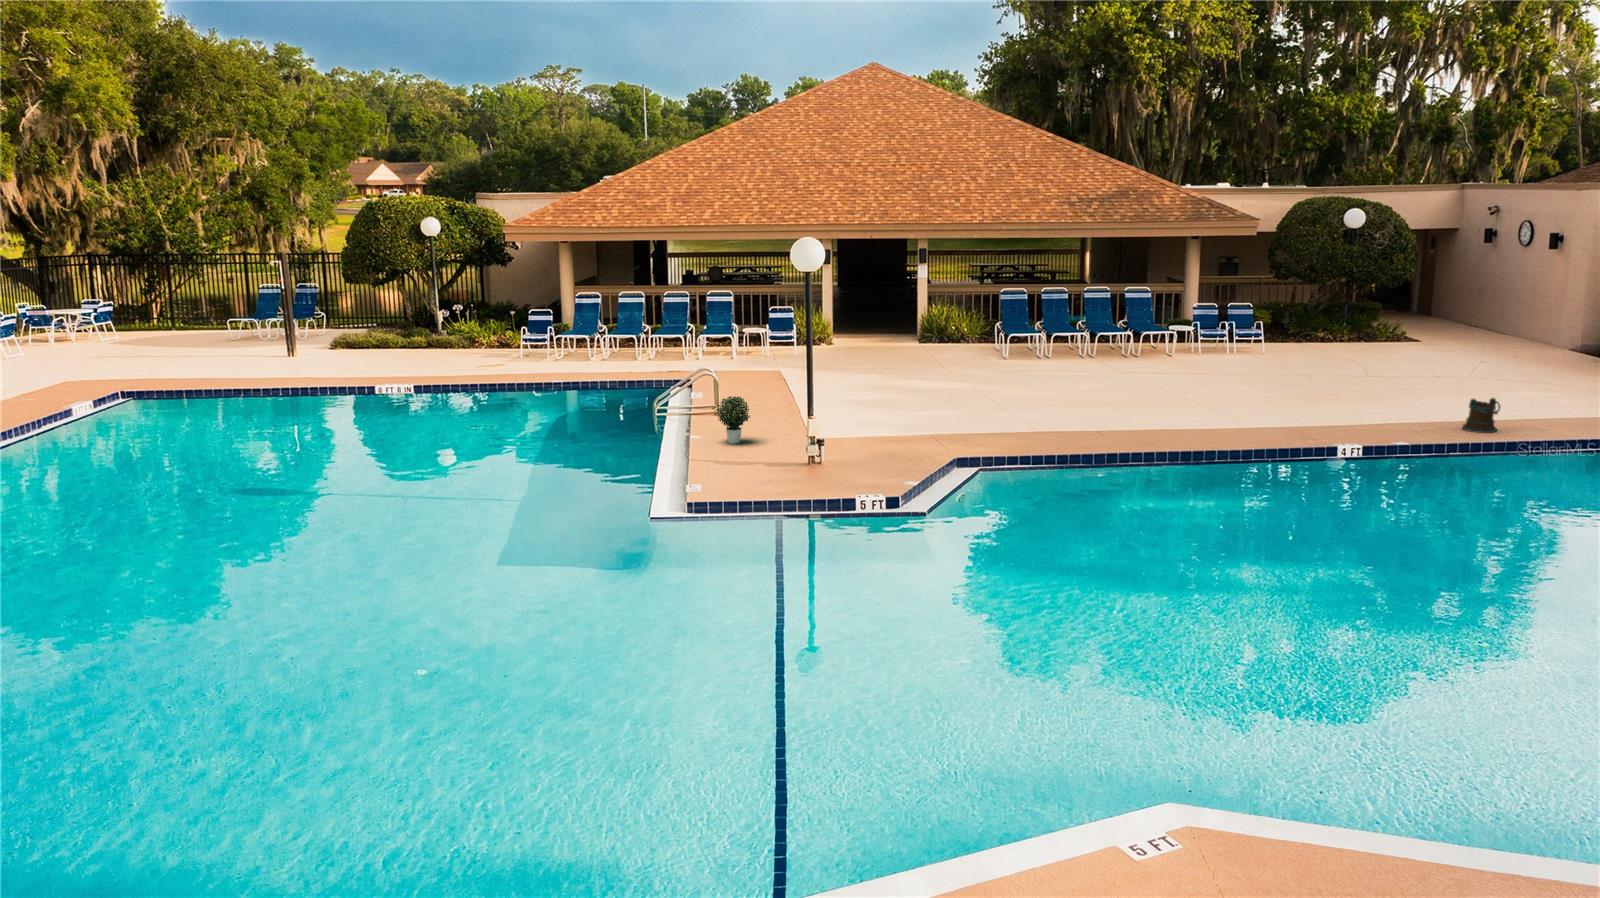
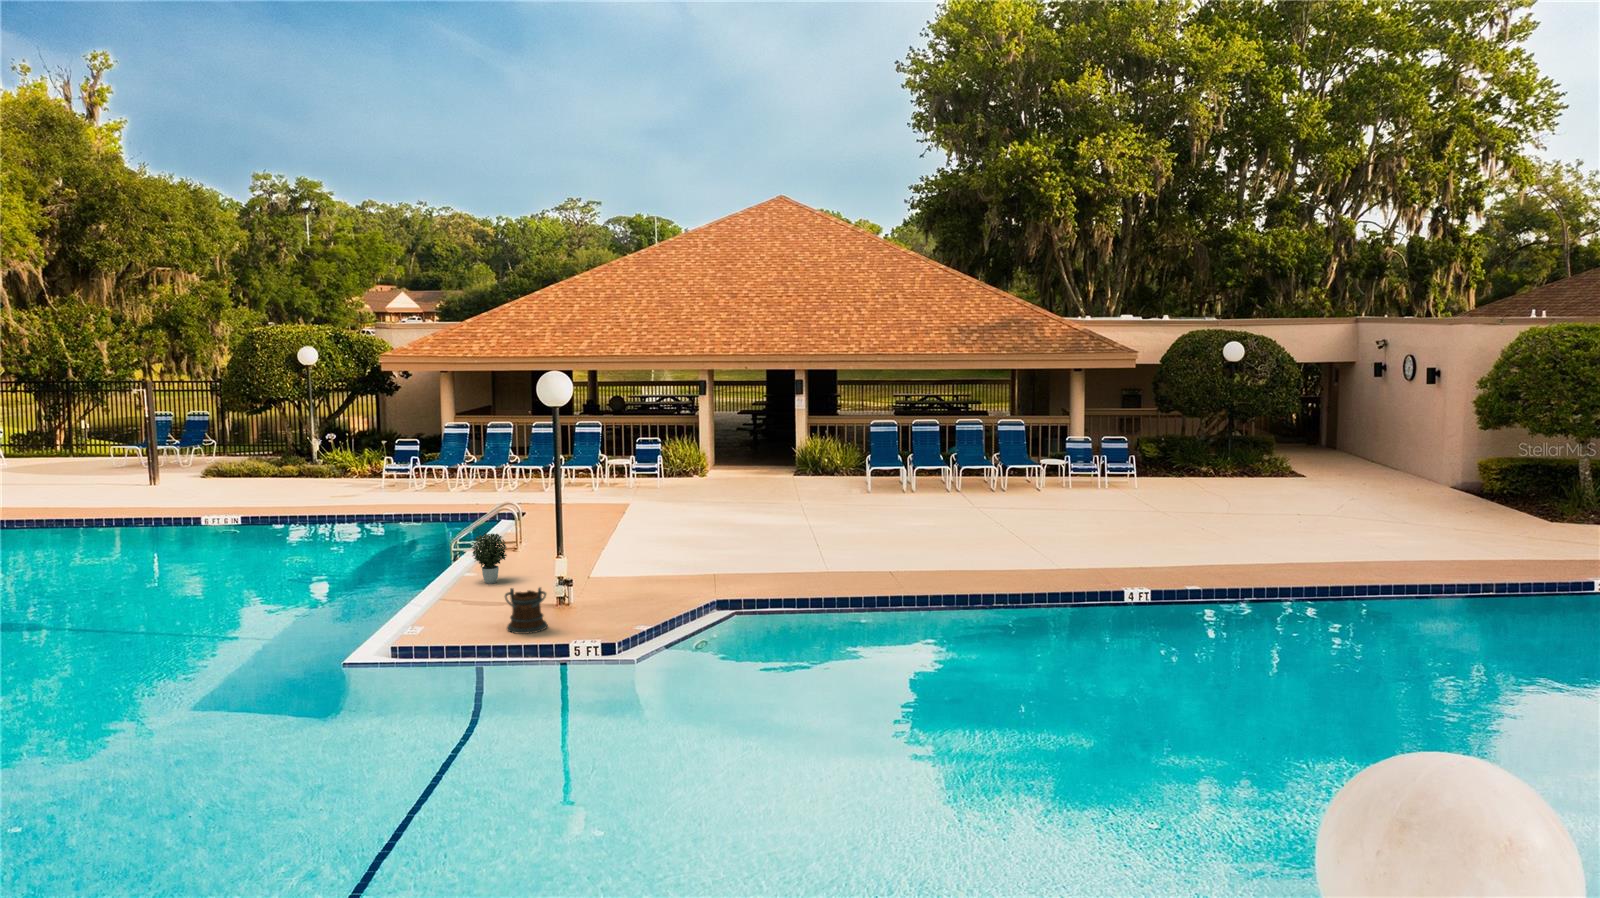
bucket: present [1462,398,1500,433] -> present [505,588,548,634]

